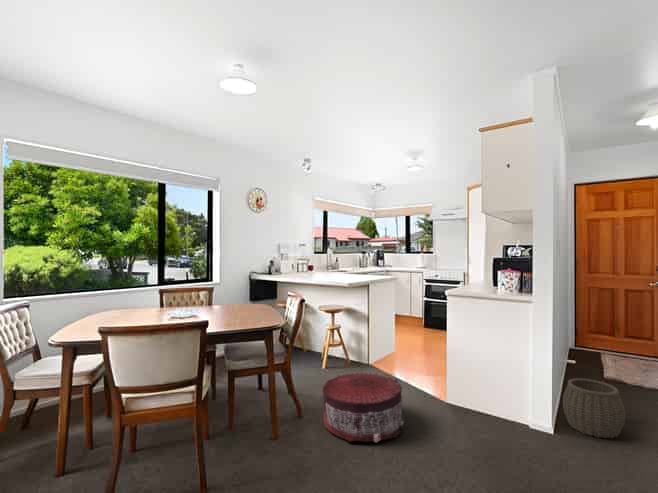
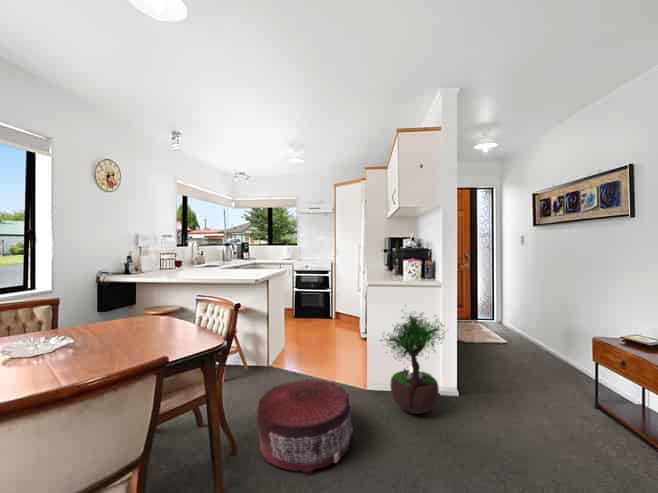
potted tree: none [442,314,517,432] -> present [380,313,445,414]
woven basket: present [563,378,625,438] -> none [455,348,501,395]

